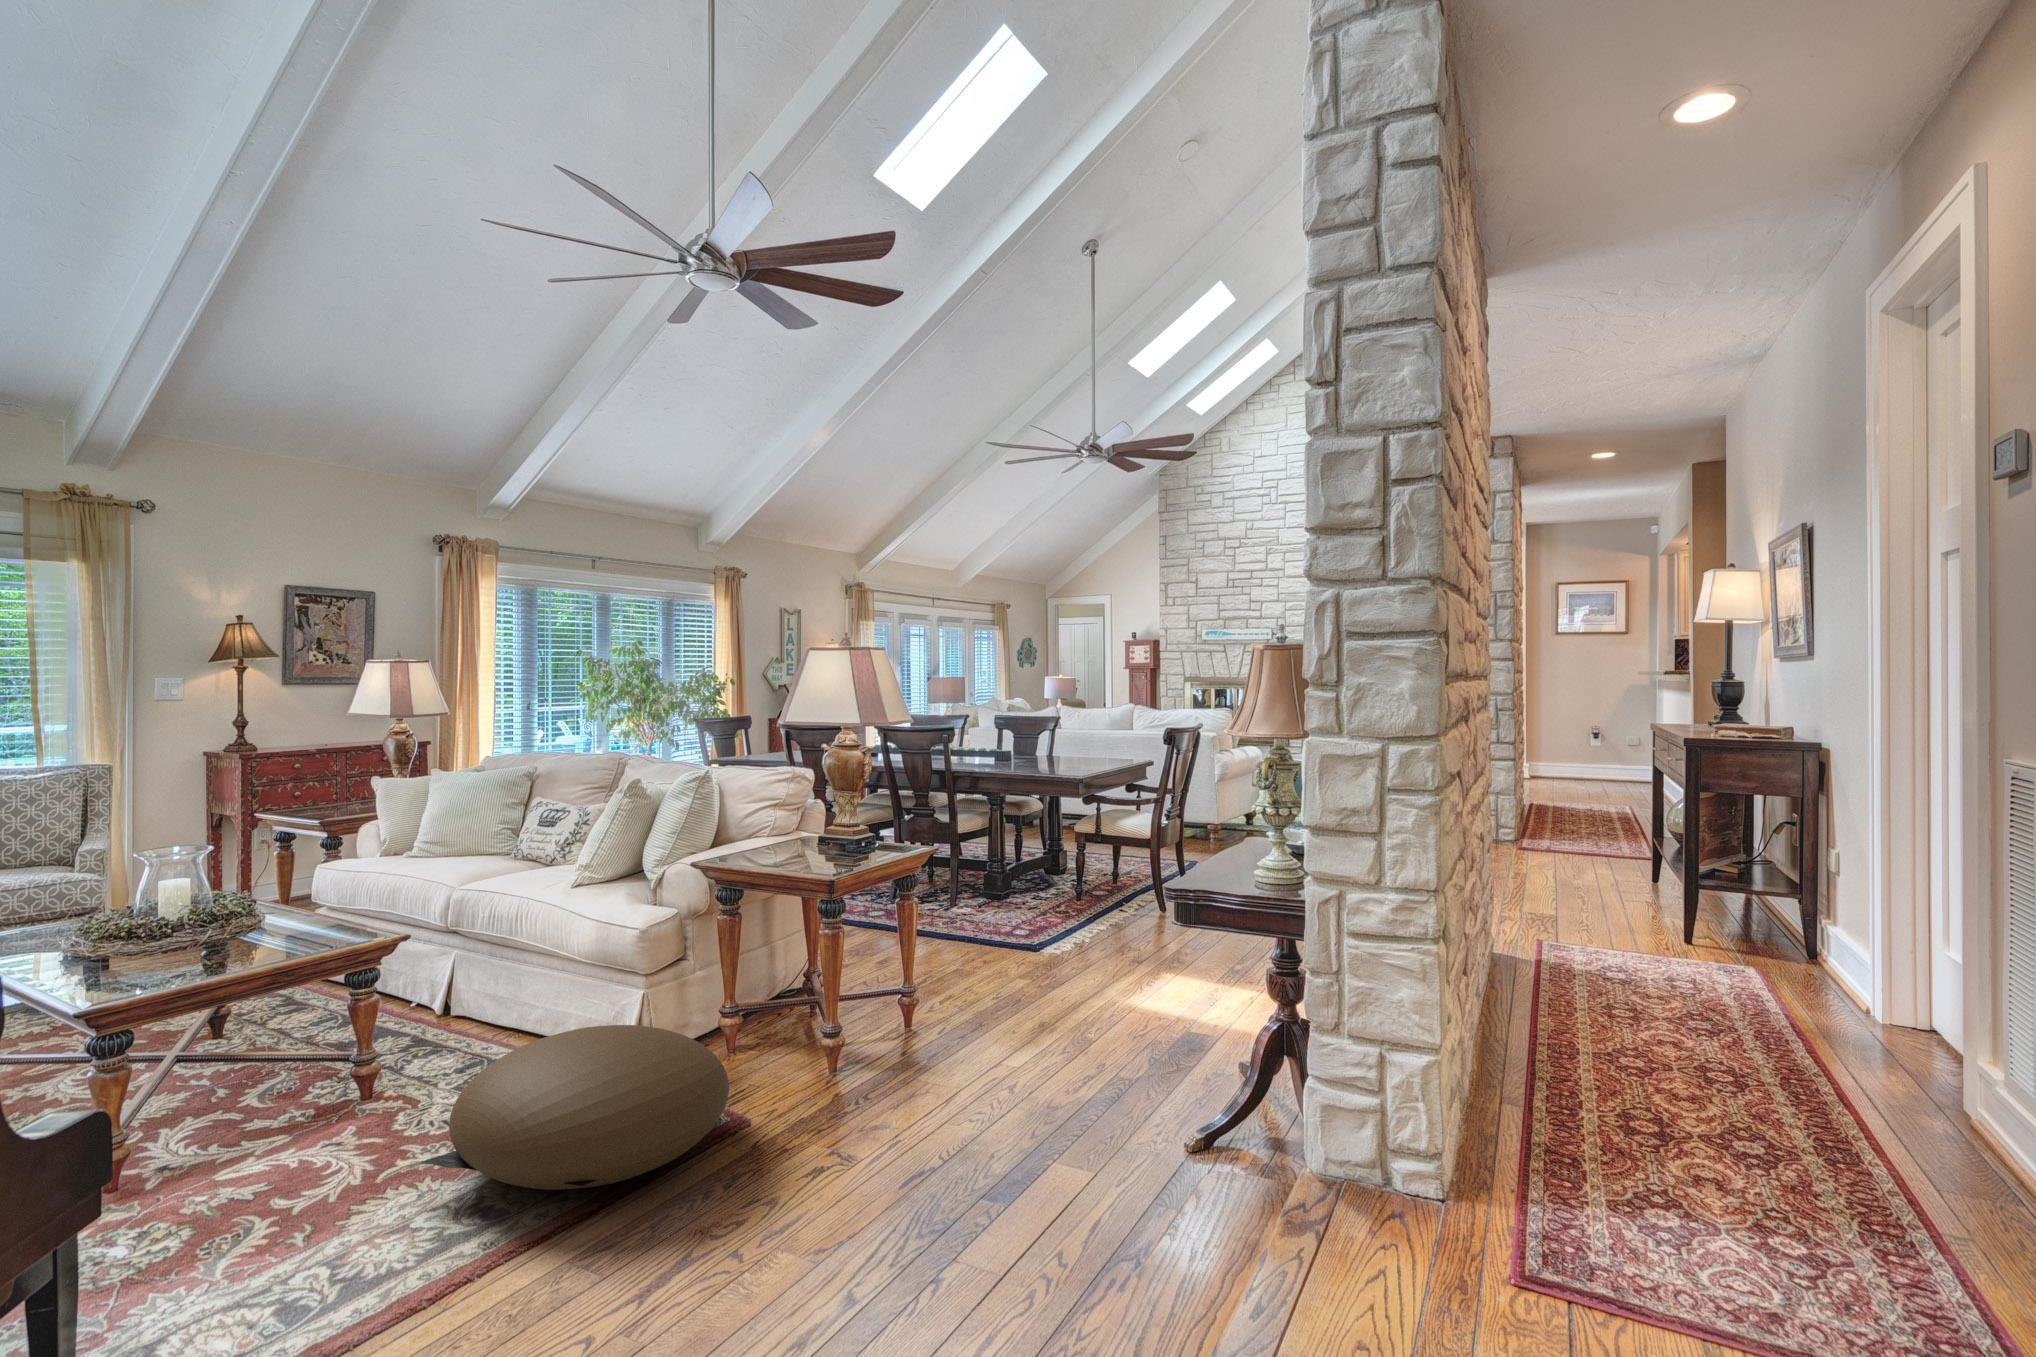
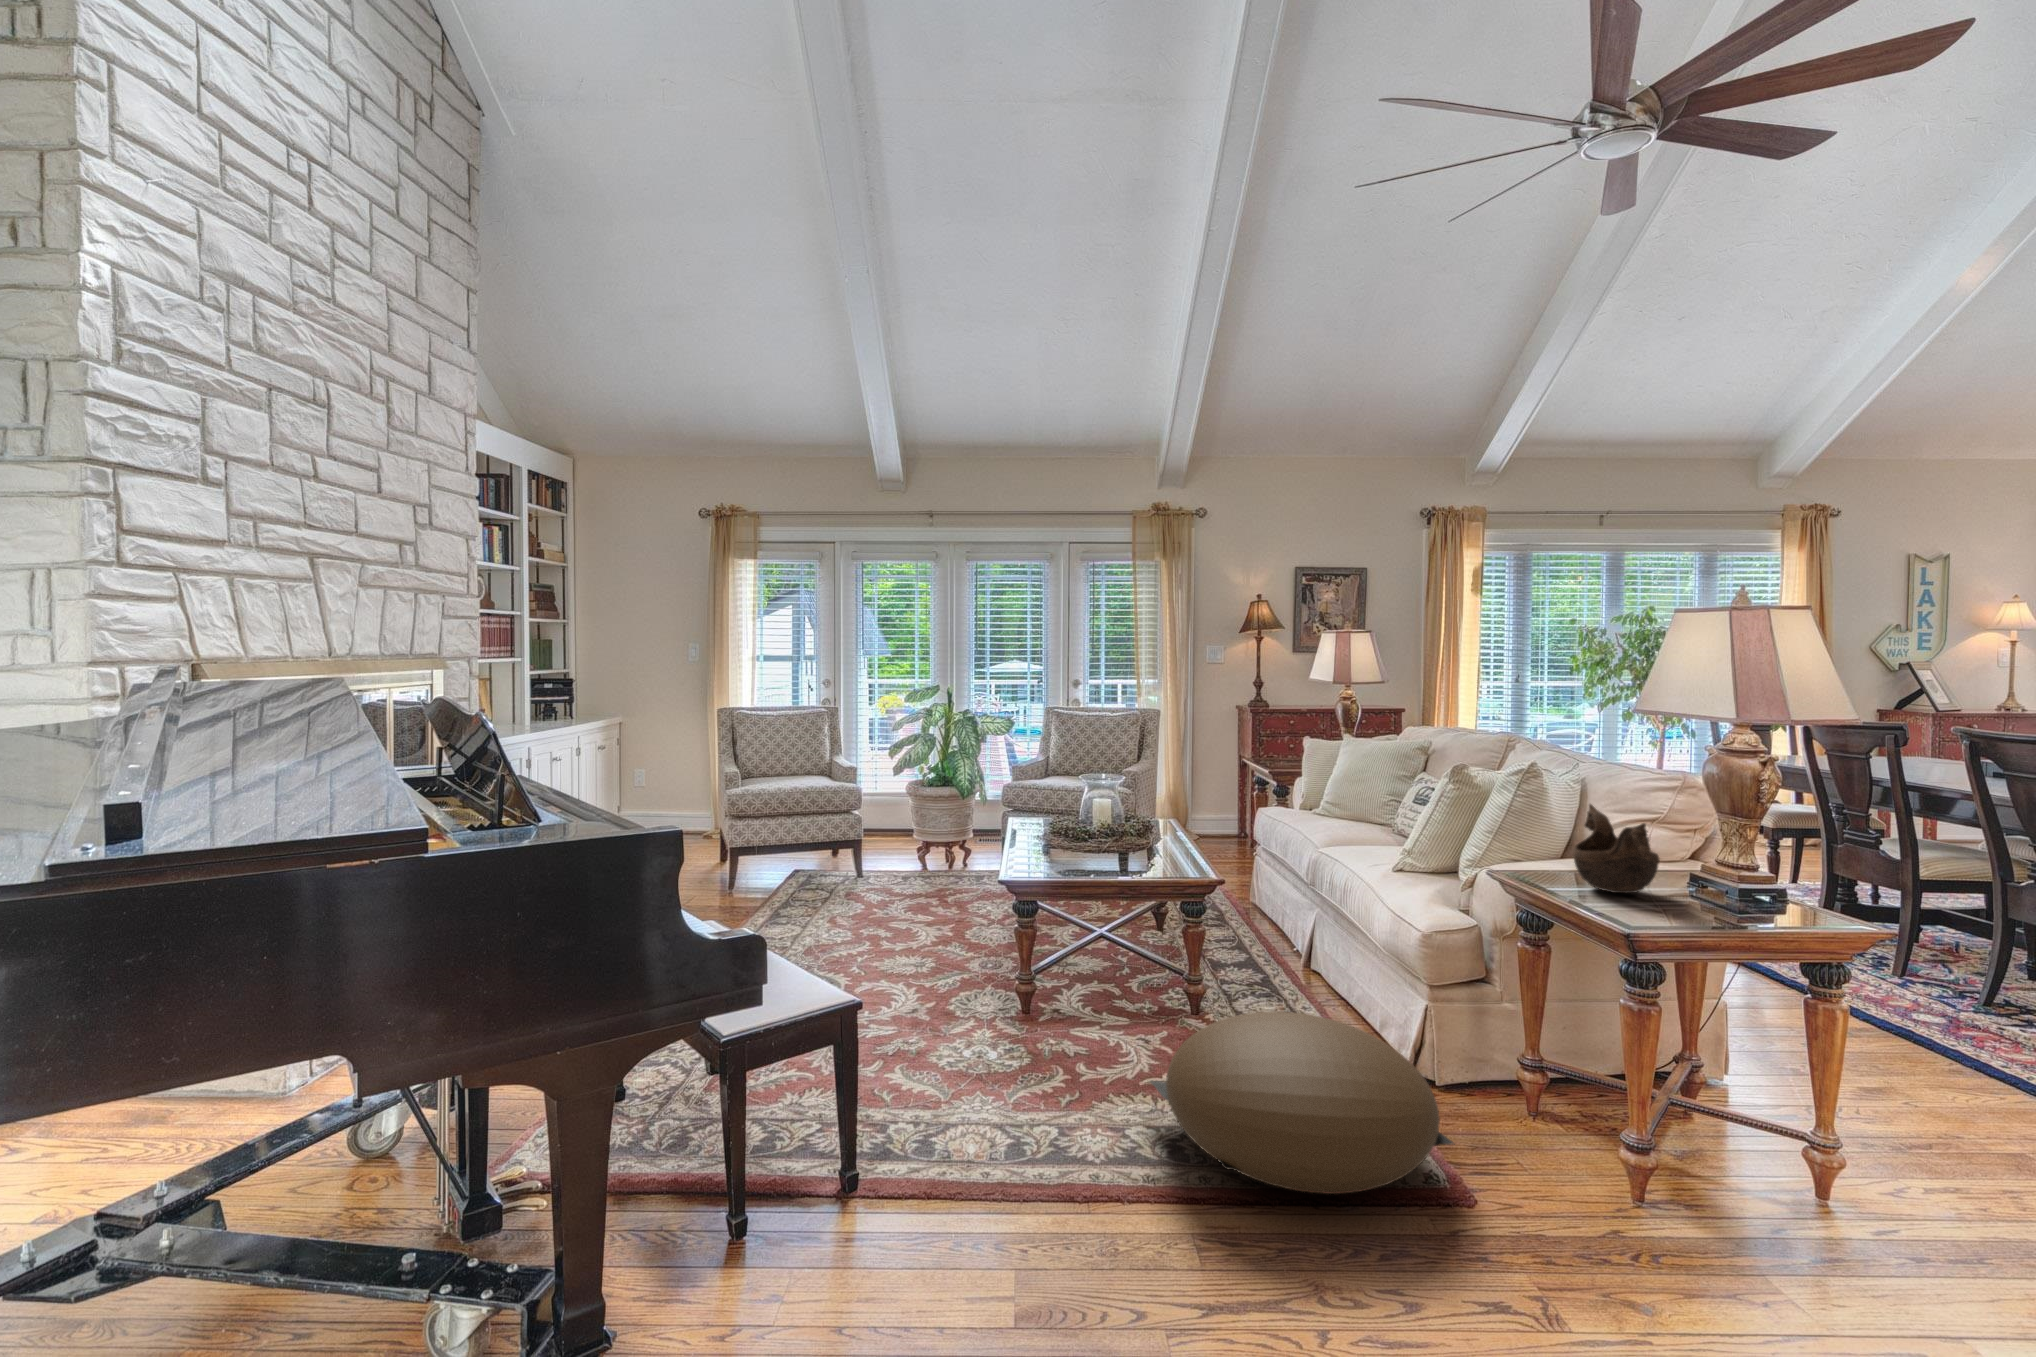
decorative bowl: none [752,797,819,860] -> present [1573,804,1660,893]

